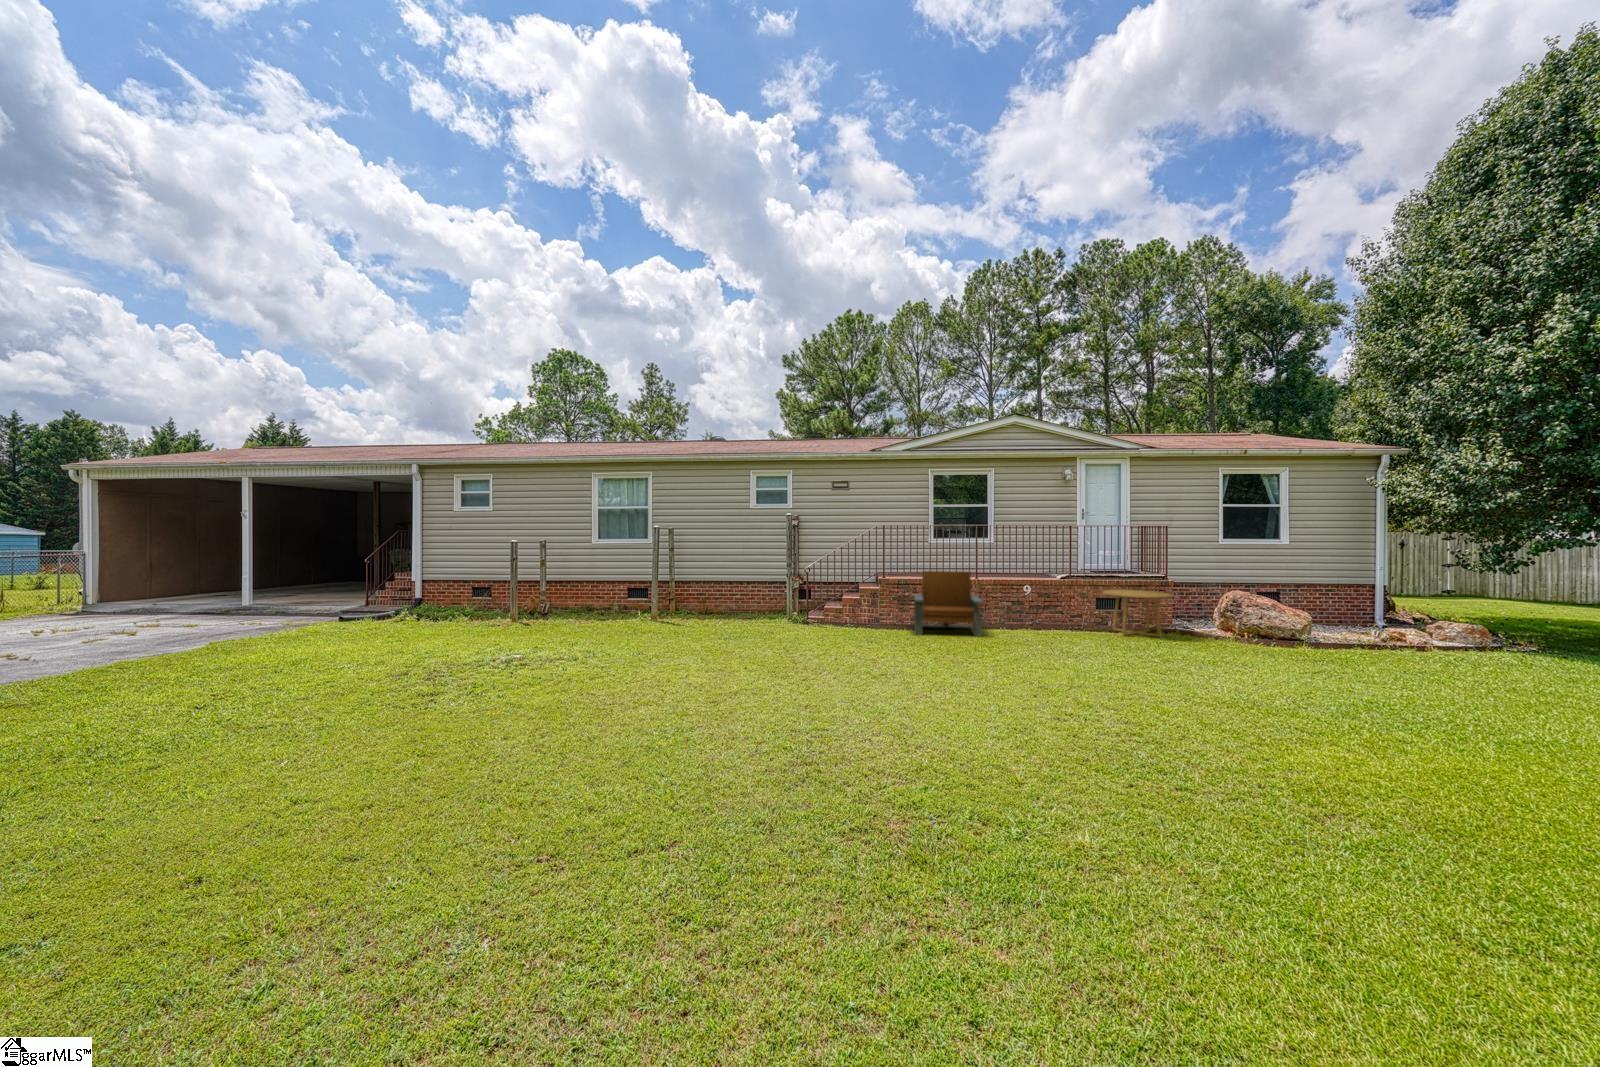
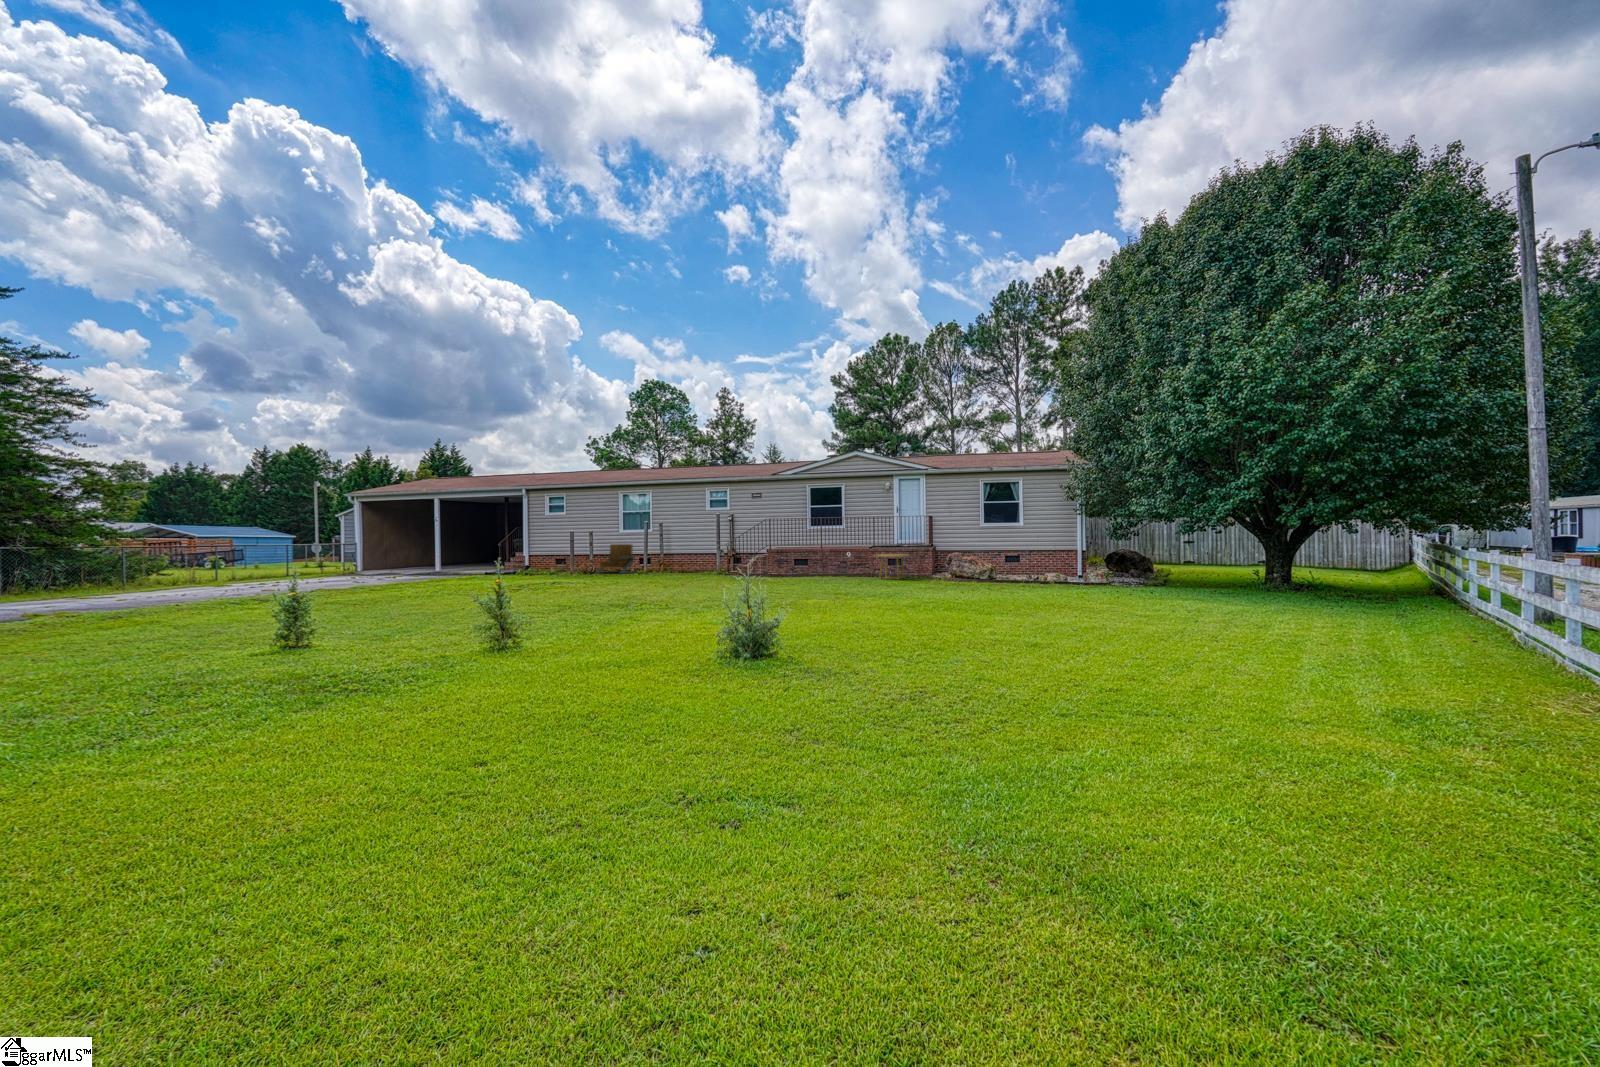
lounge chair: present [914,571,983,636] -> present [597,544,635,574]

